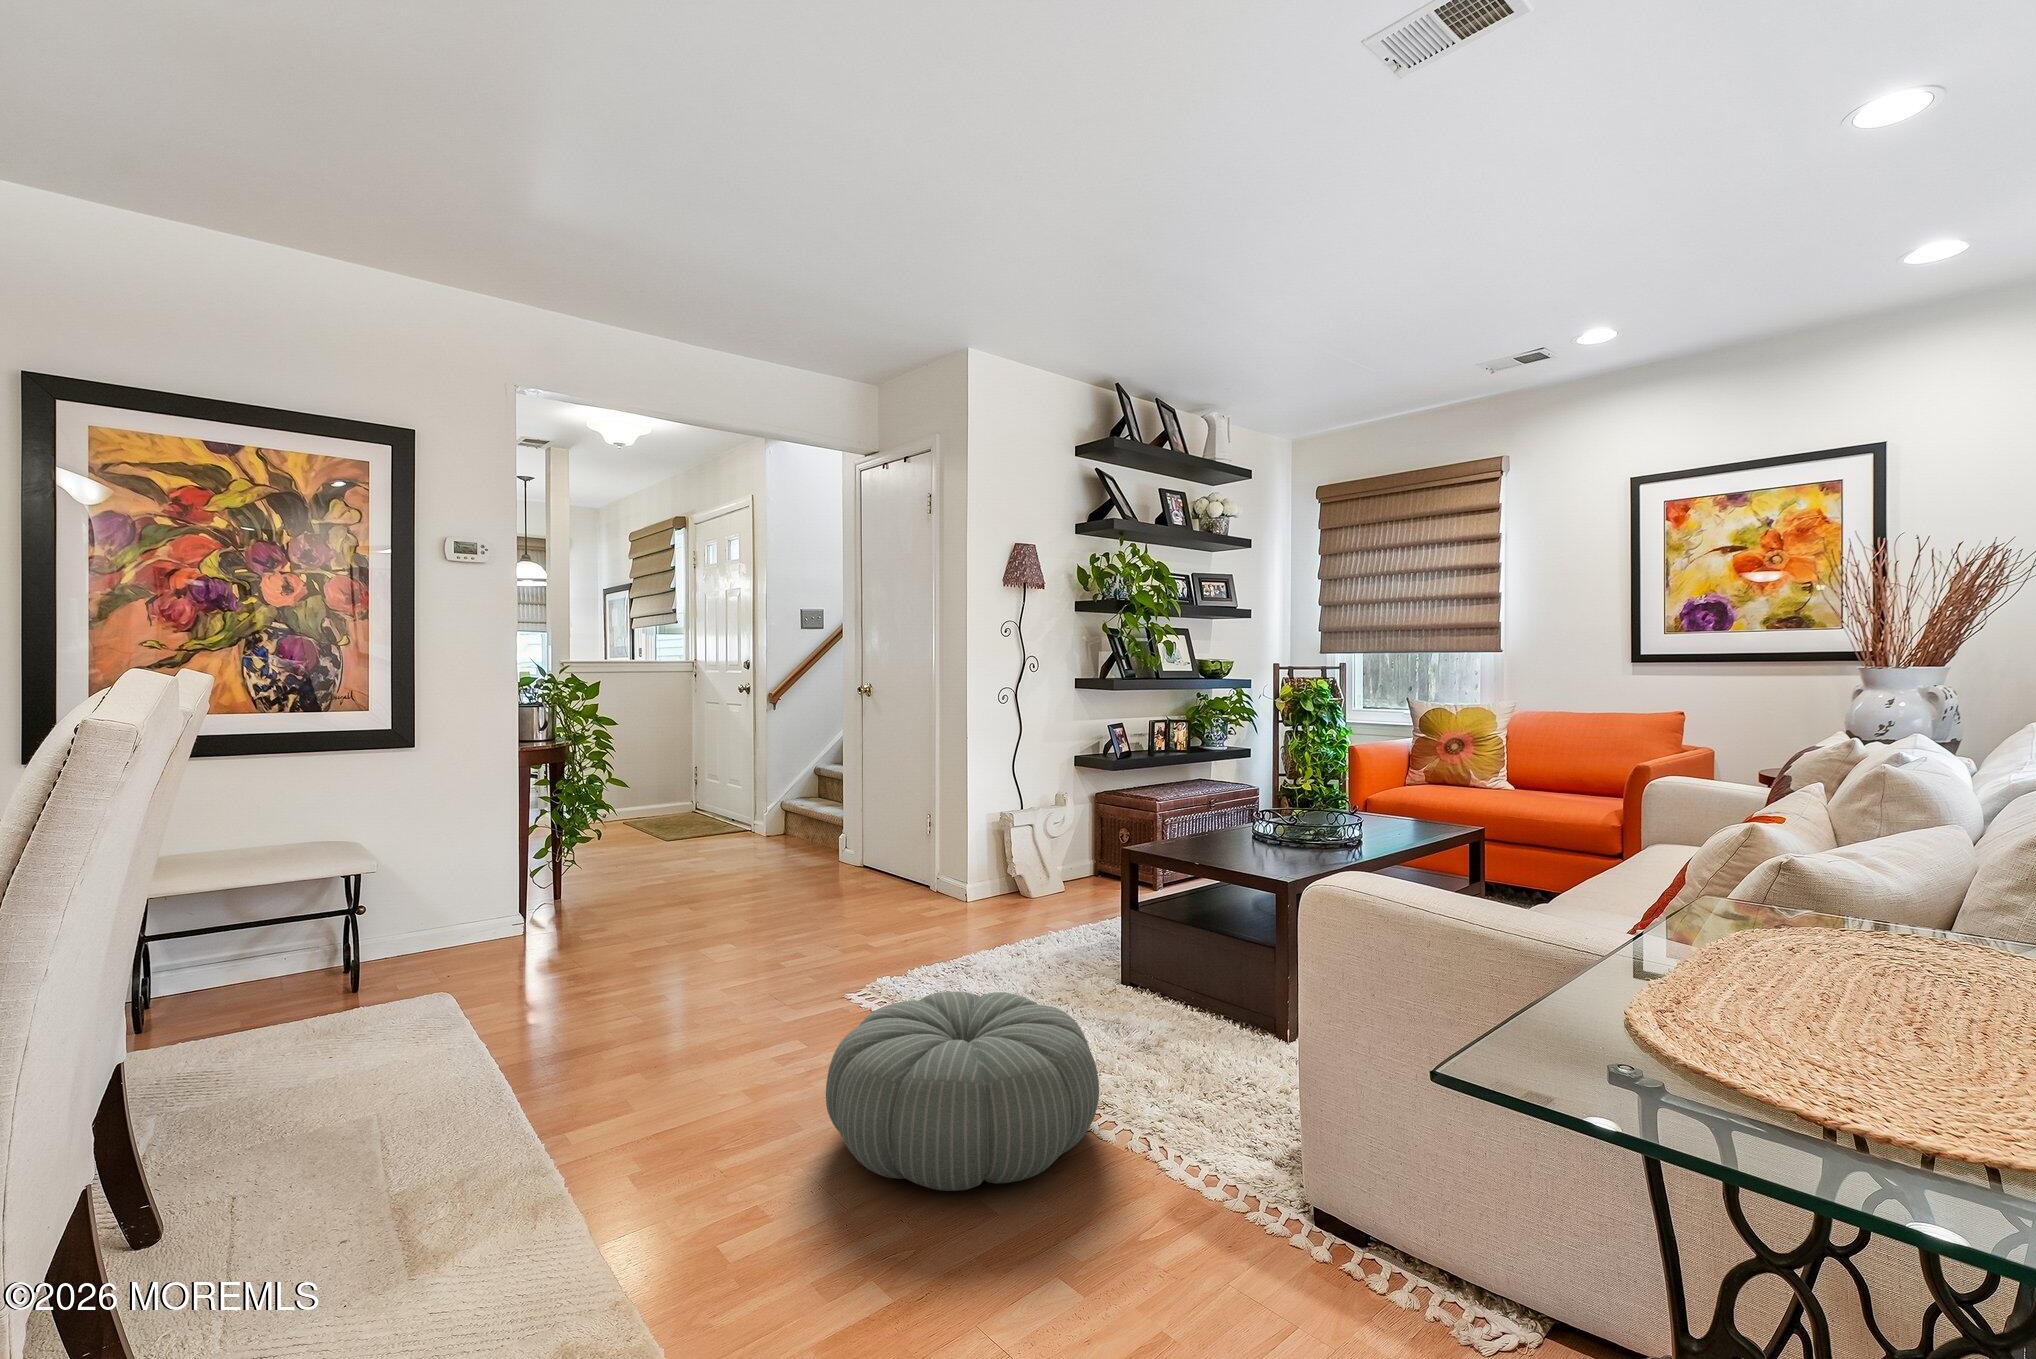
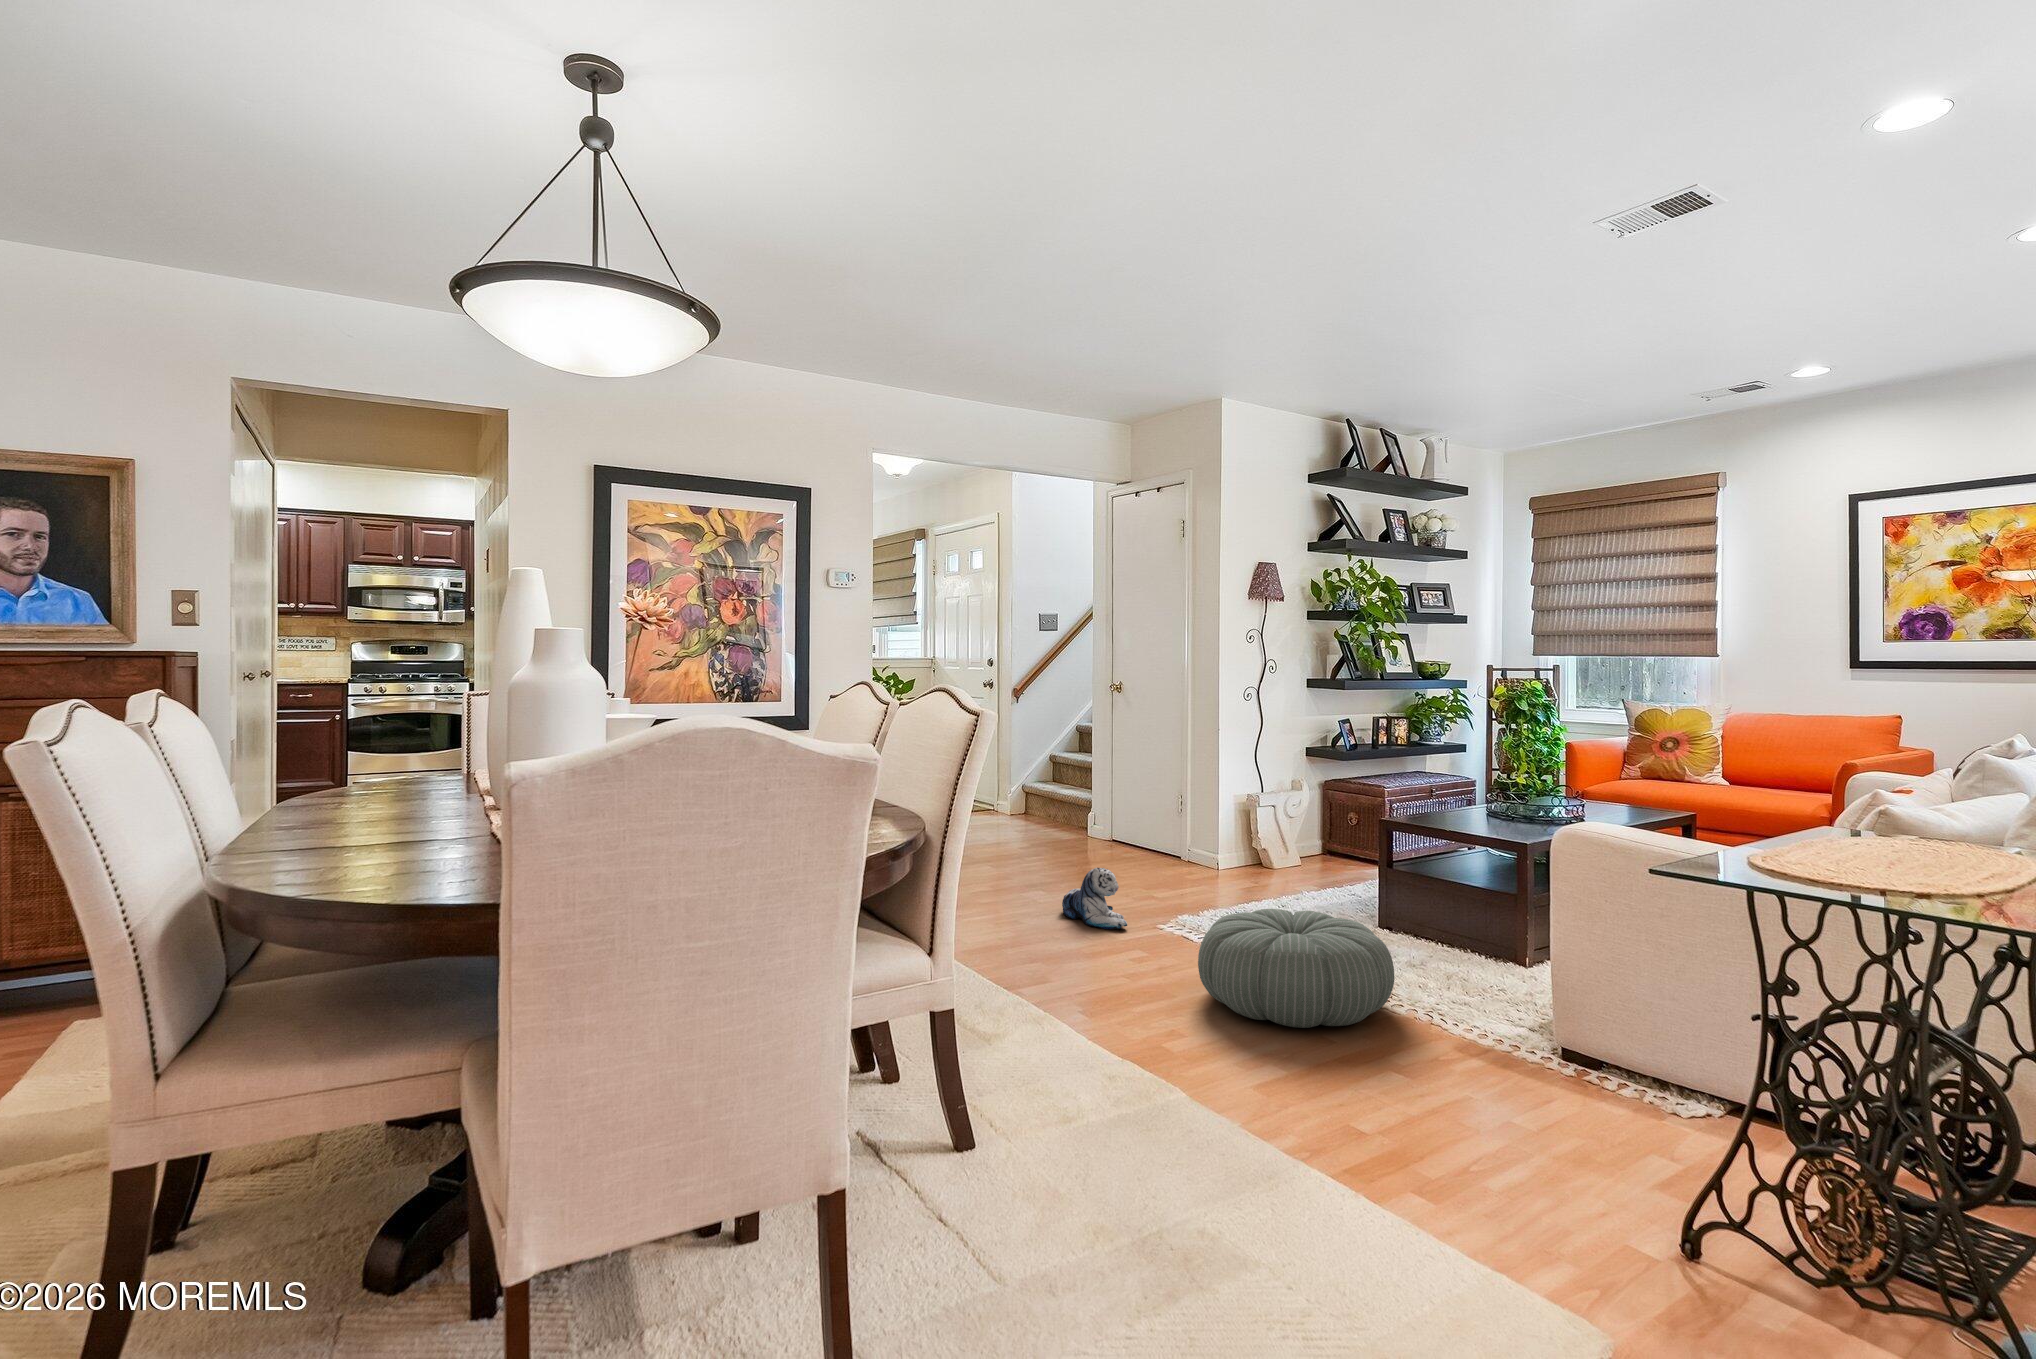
plush toy: none [728,924,800,1008] -> present [1062,868,1127,929]

